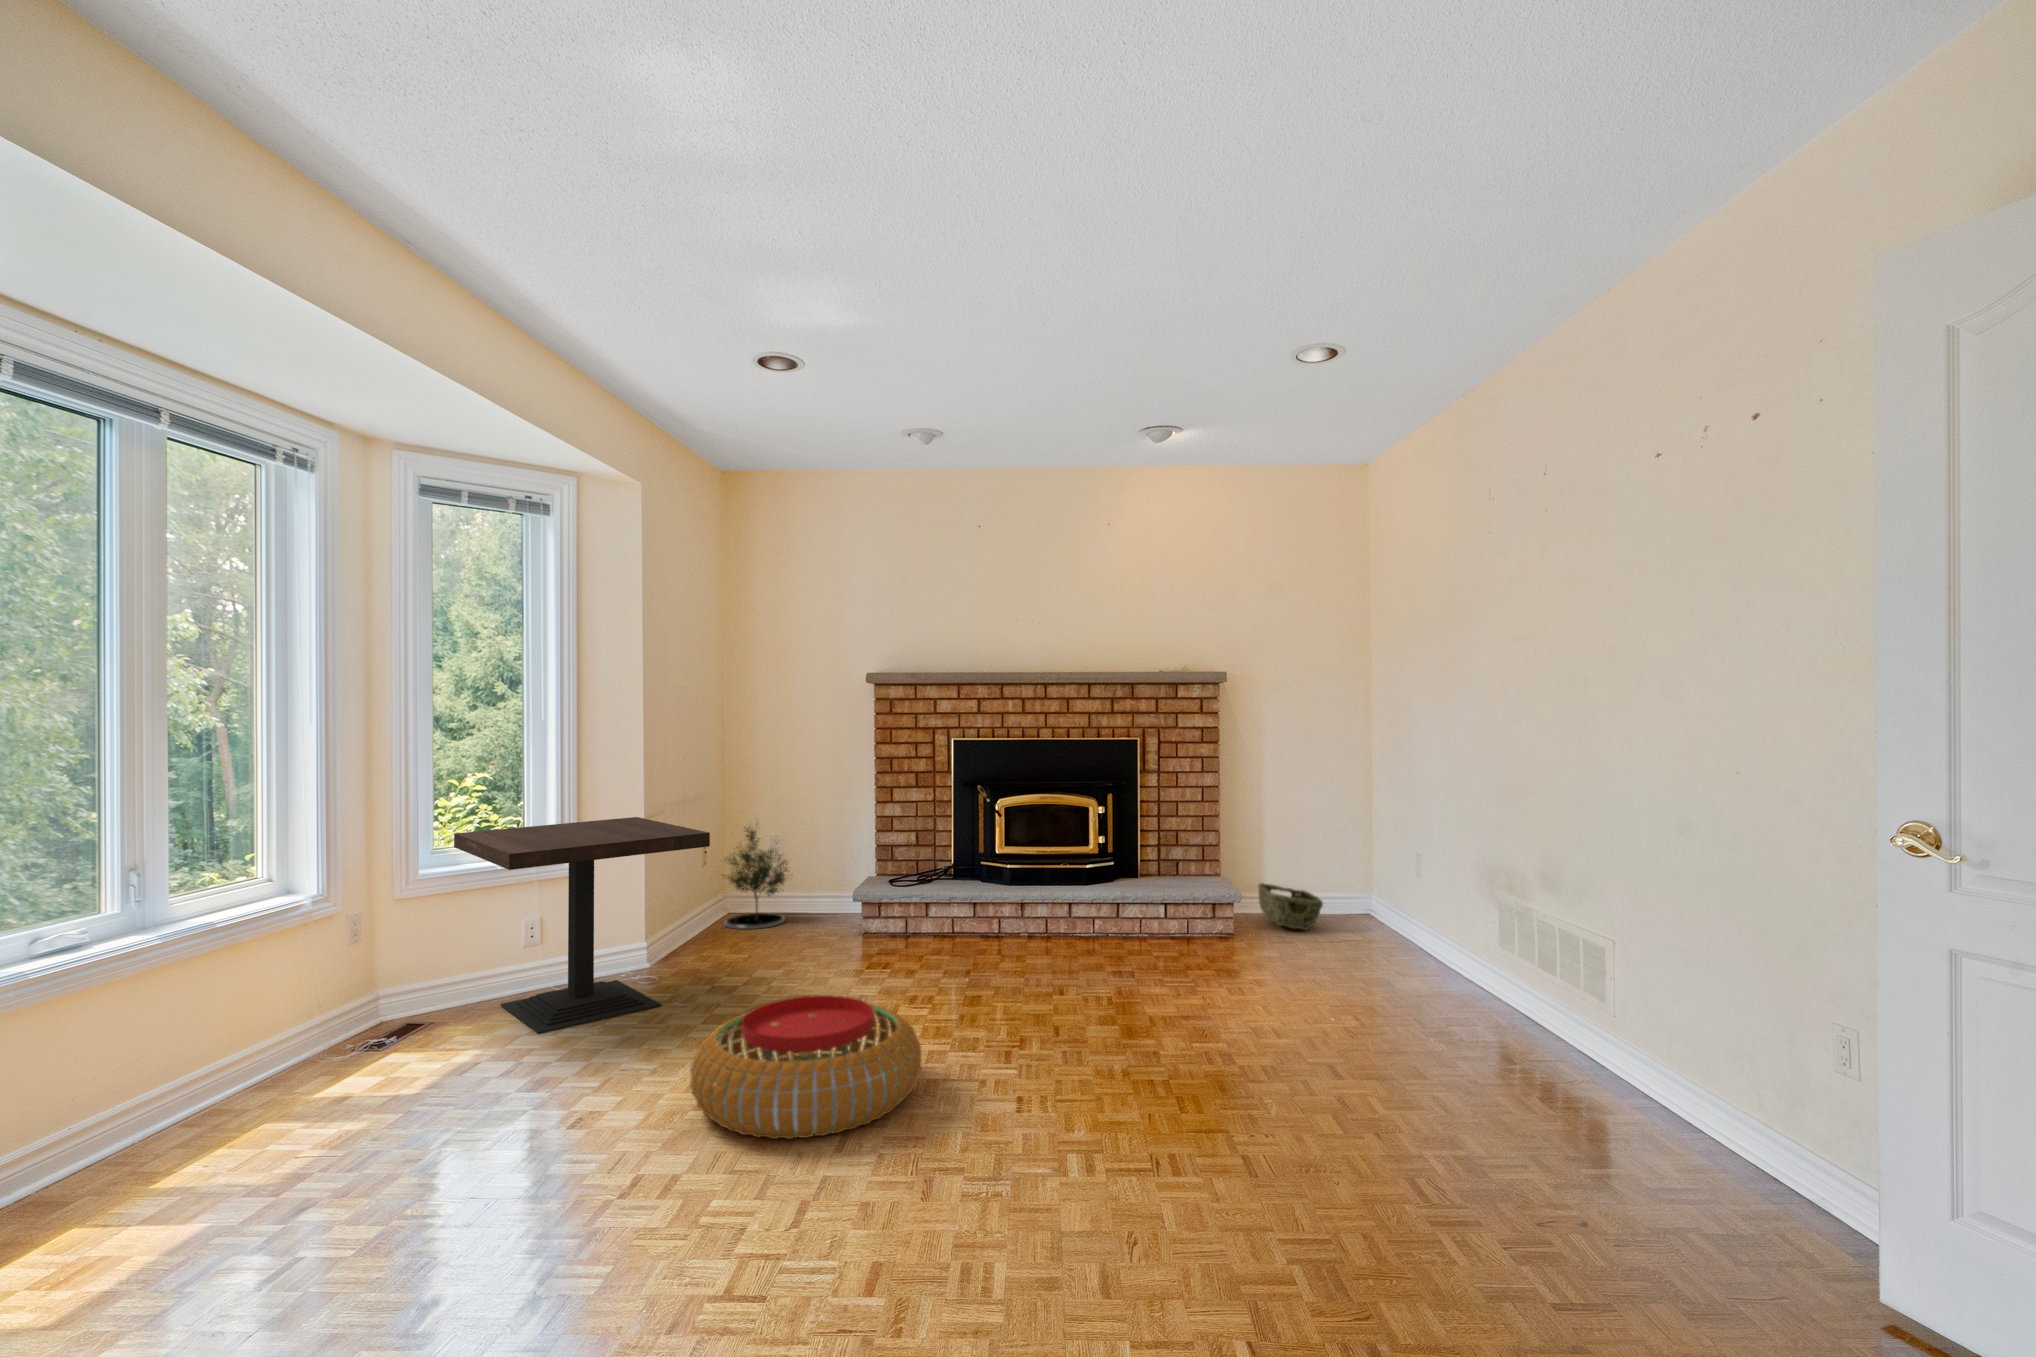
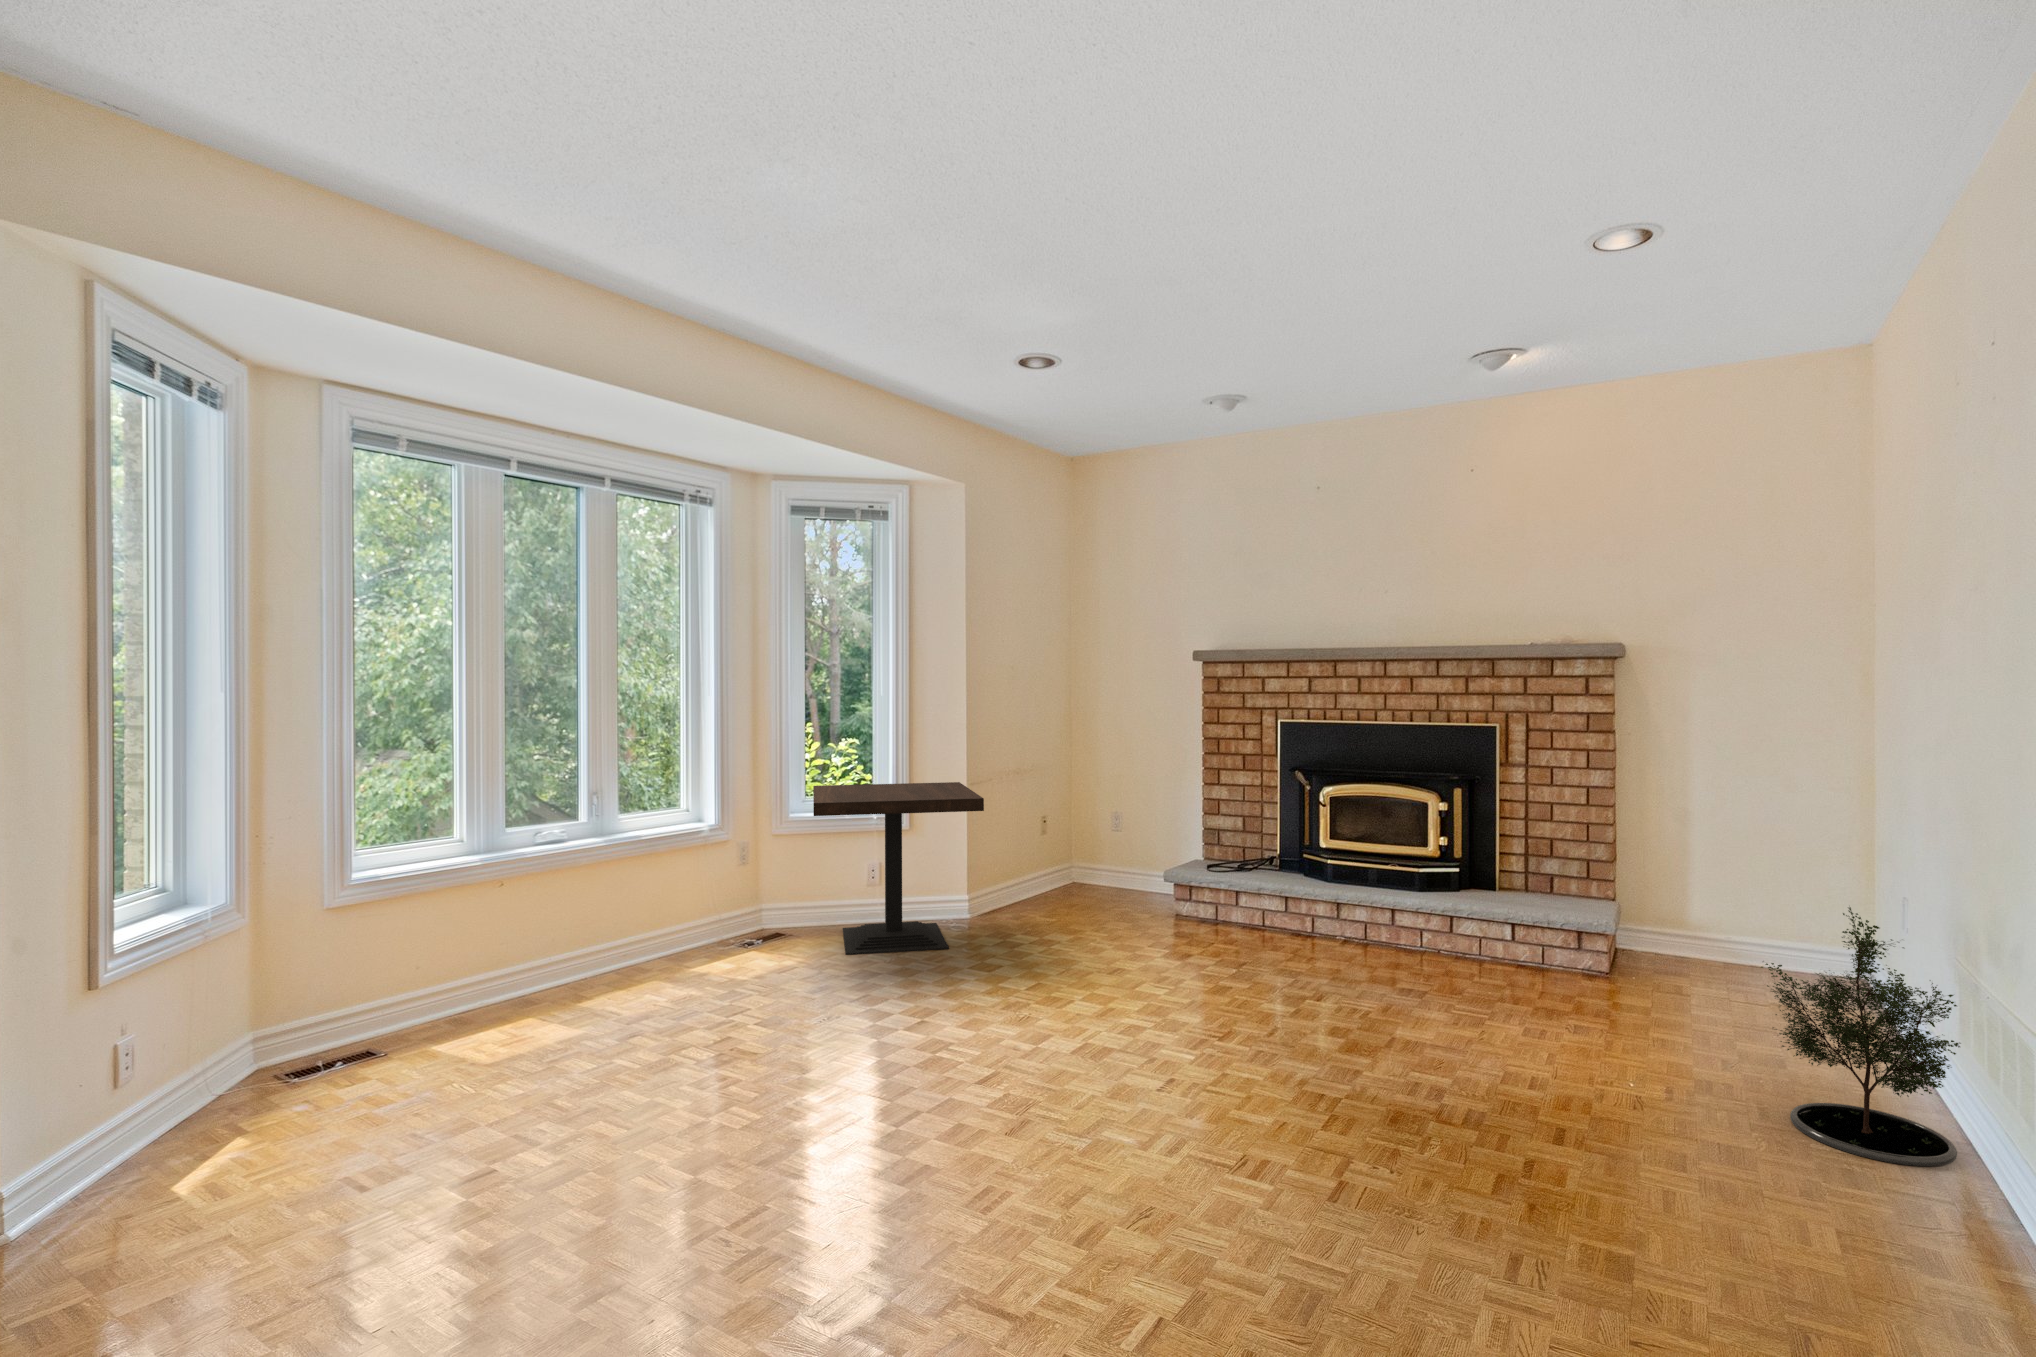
potted tree: present [722,824,787,929] -> present [1761,907,1961,1166]
woven basket: present [1258,883,1323,930] -> none [1669,916,1756,985]
pouf: present [690,995,922,1139] -> none [878,953,1088,1080]

